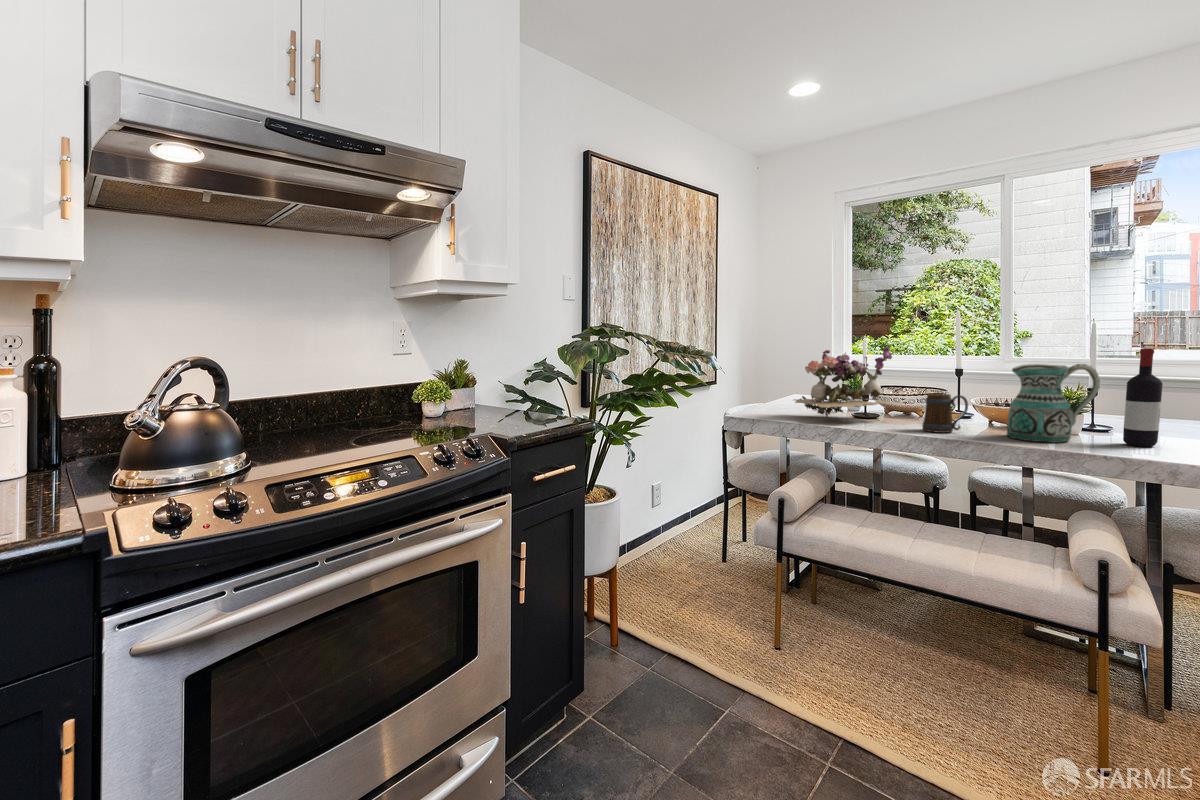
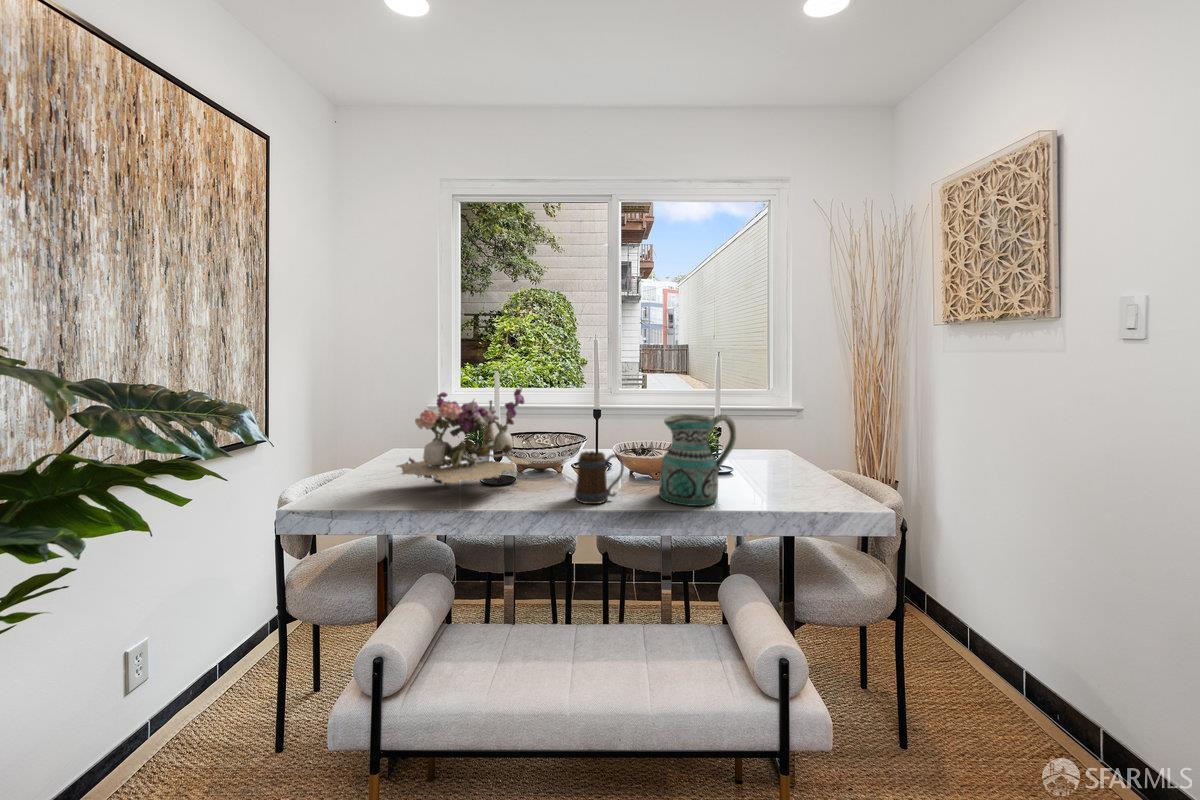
wine bottle: present [1123,349,1163,447] -> none [751,398,781,497]

